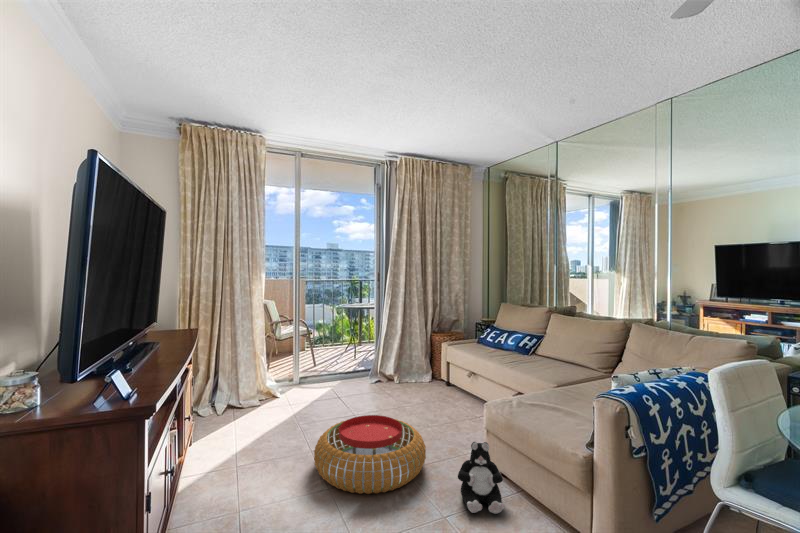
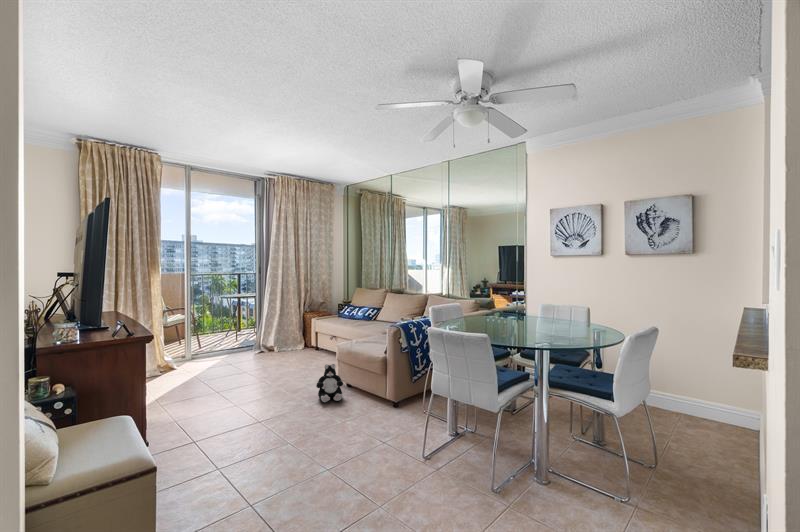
pouf: present [314,415,426,494] -> none [217,362,297,405]

